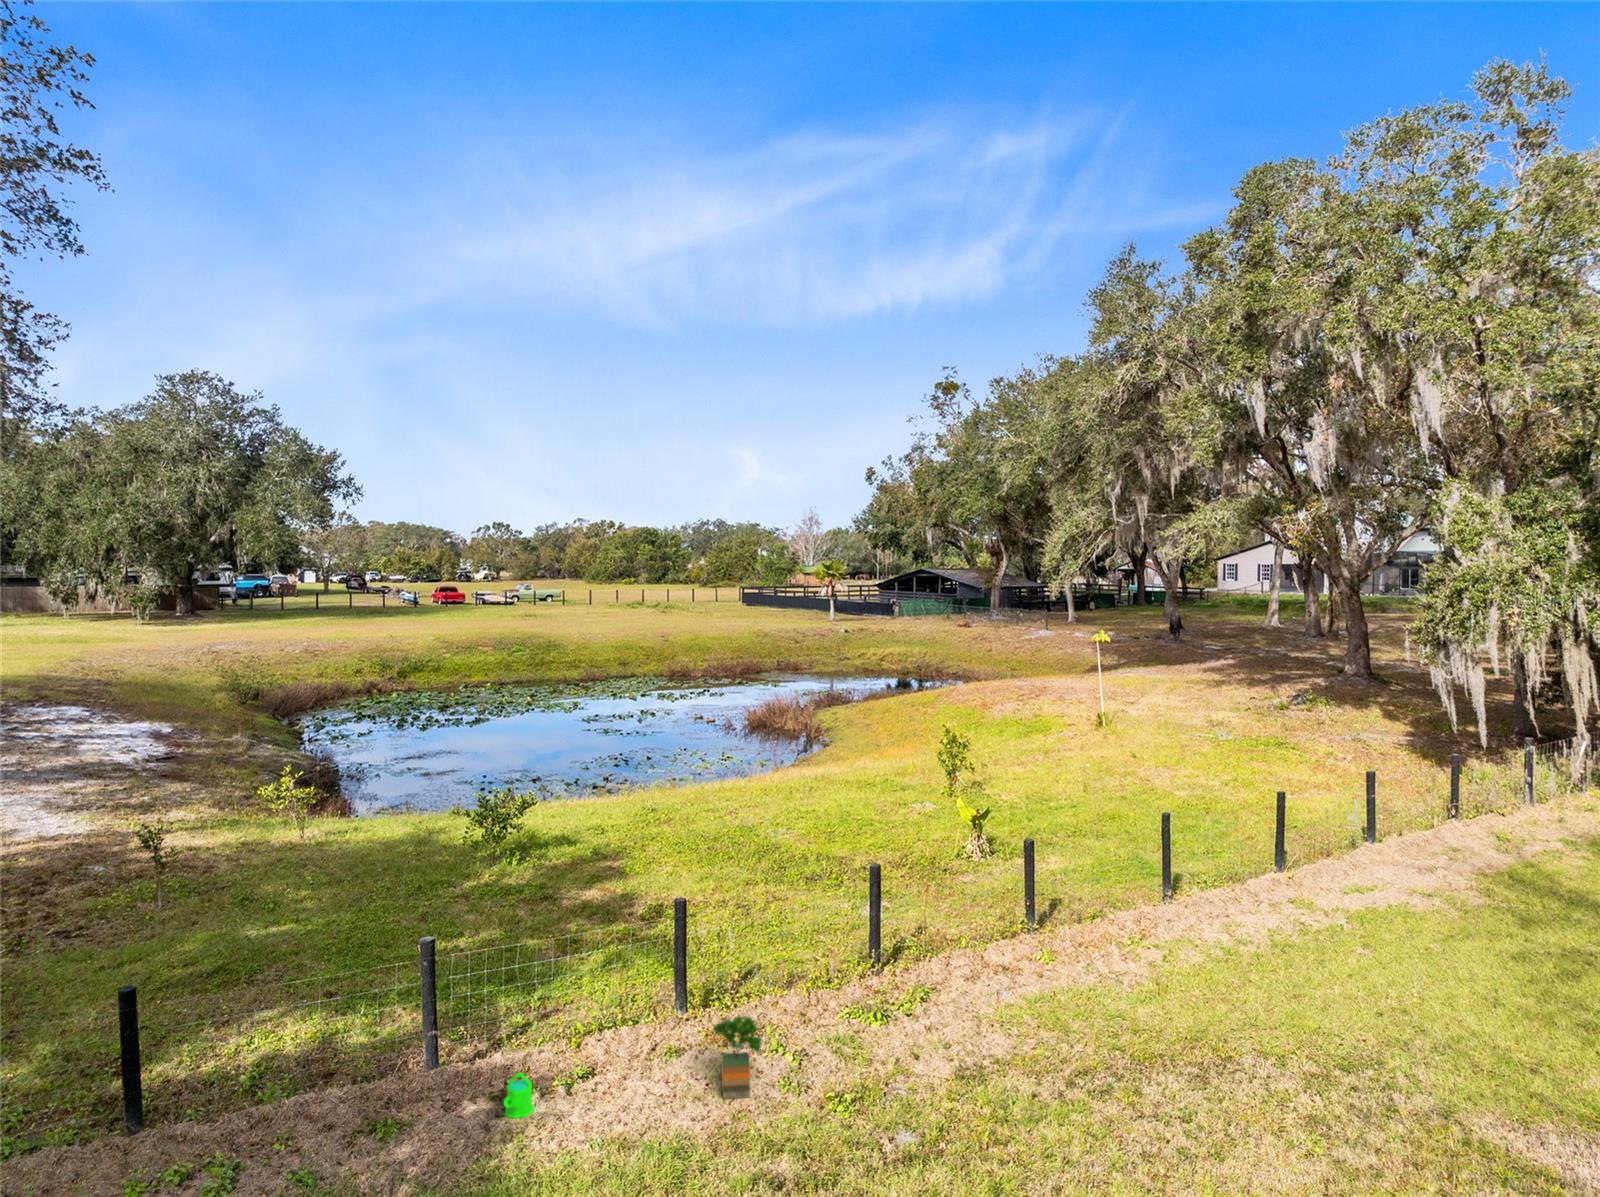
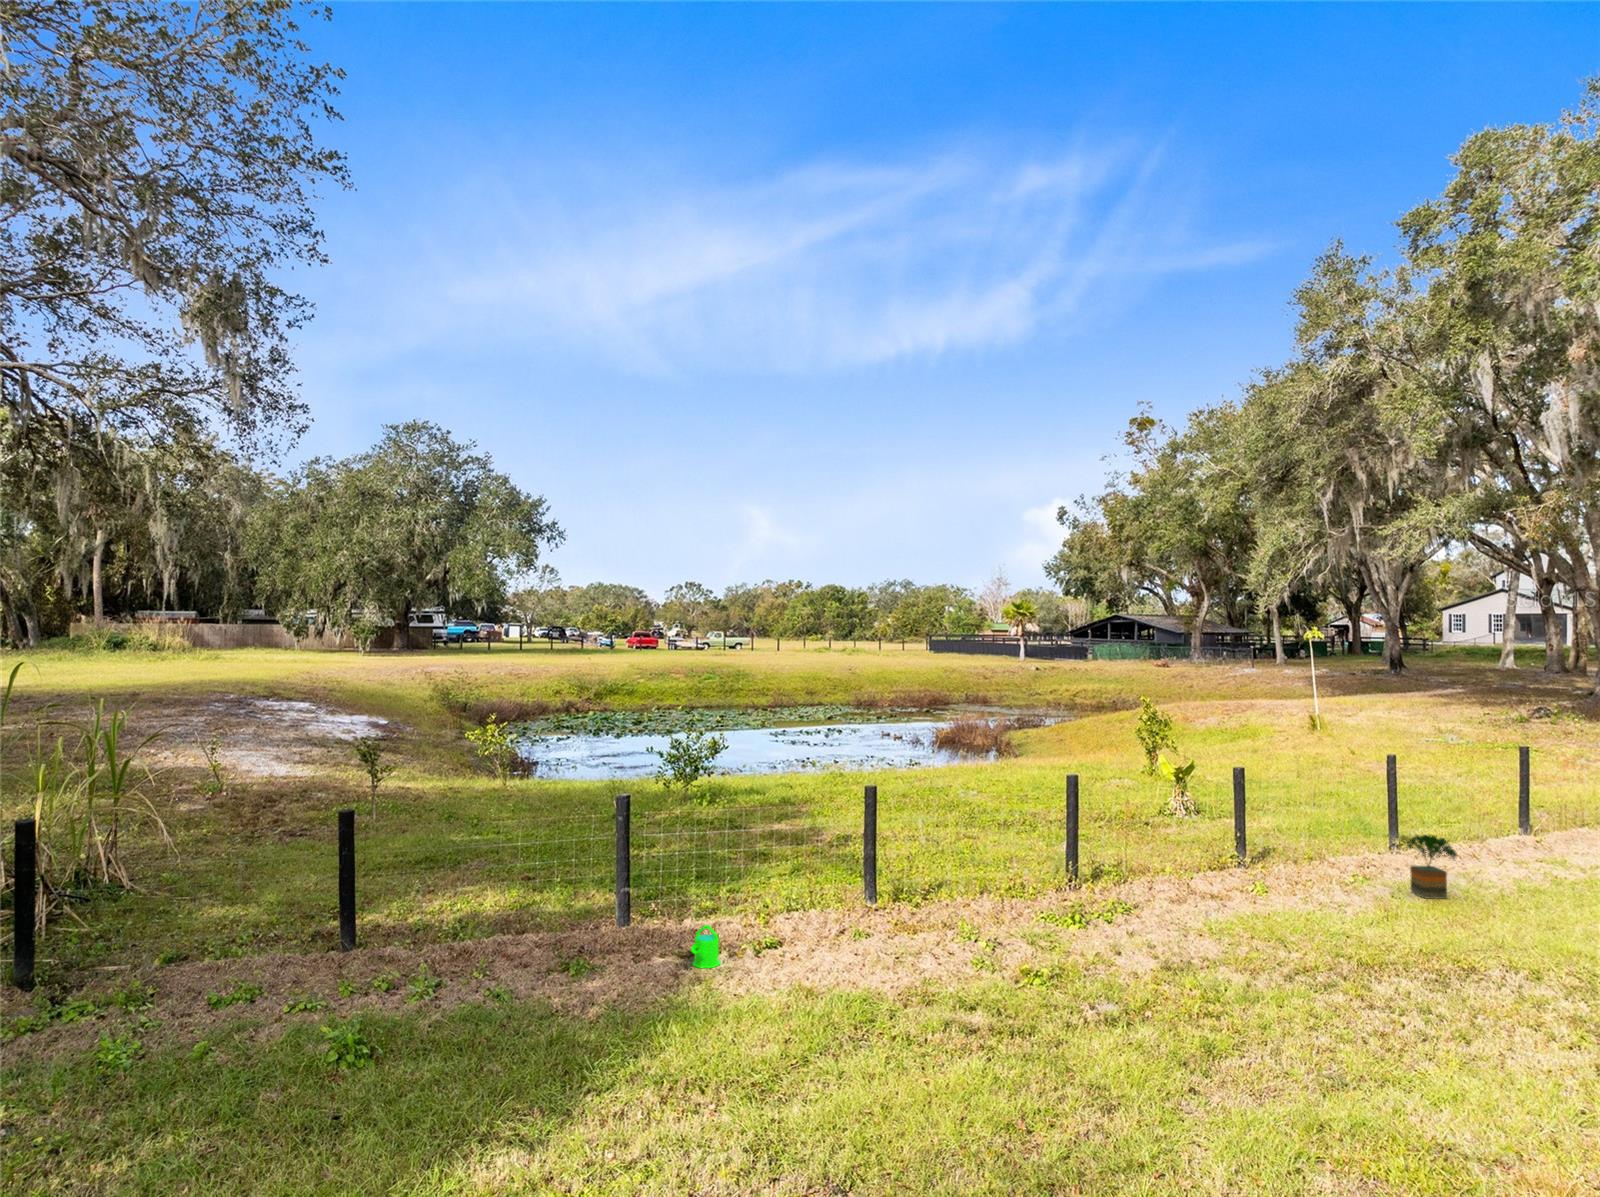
potted tree: present [713,1016,762,1099] -> present [1406,835,1457,899]

